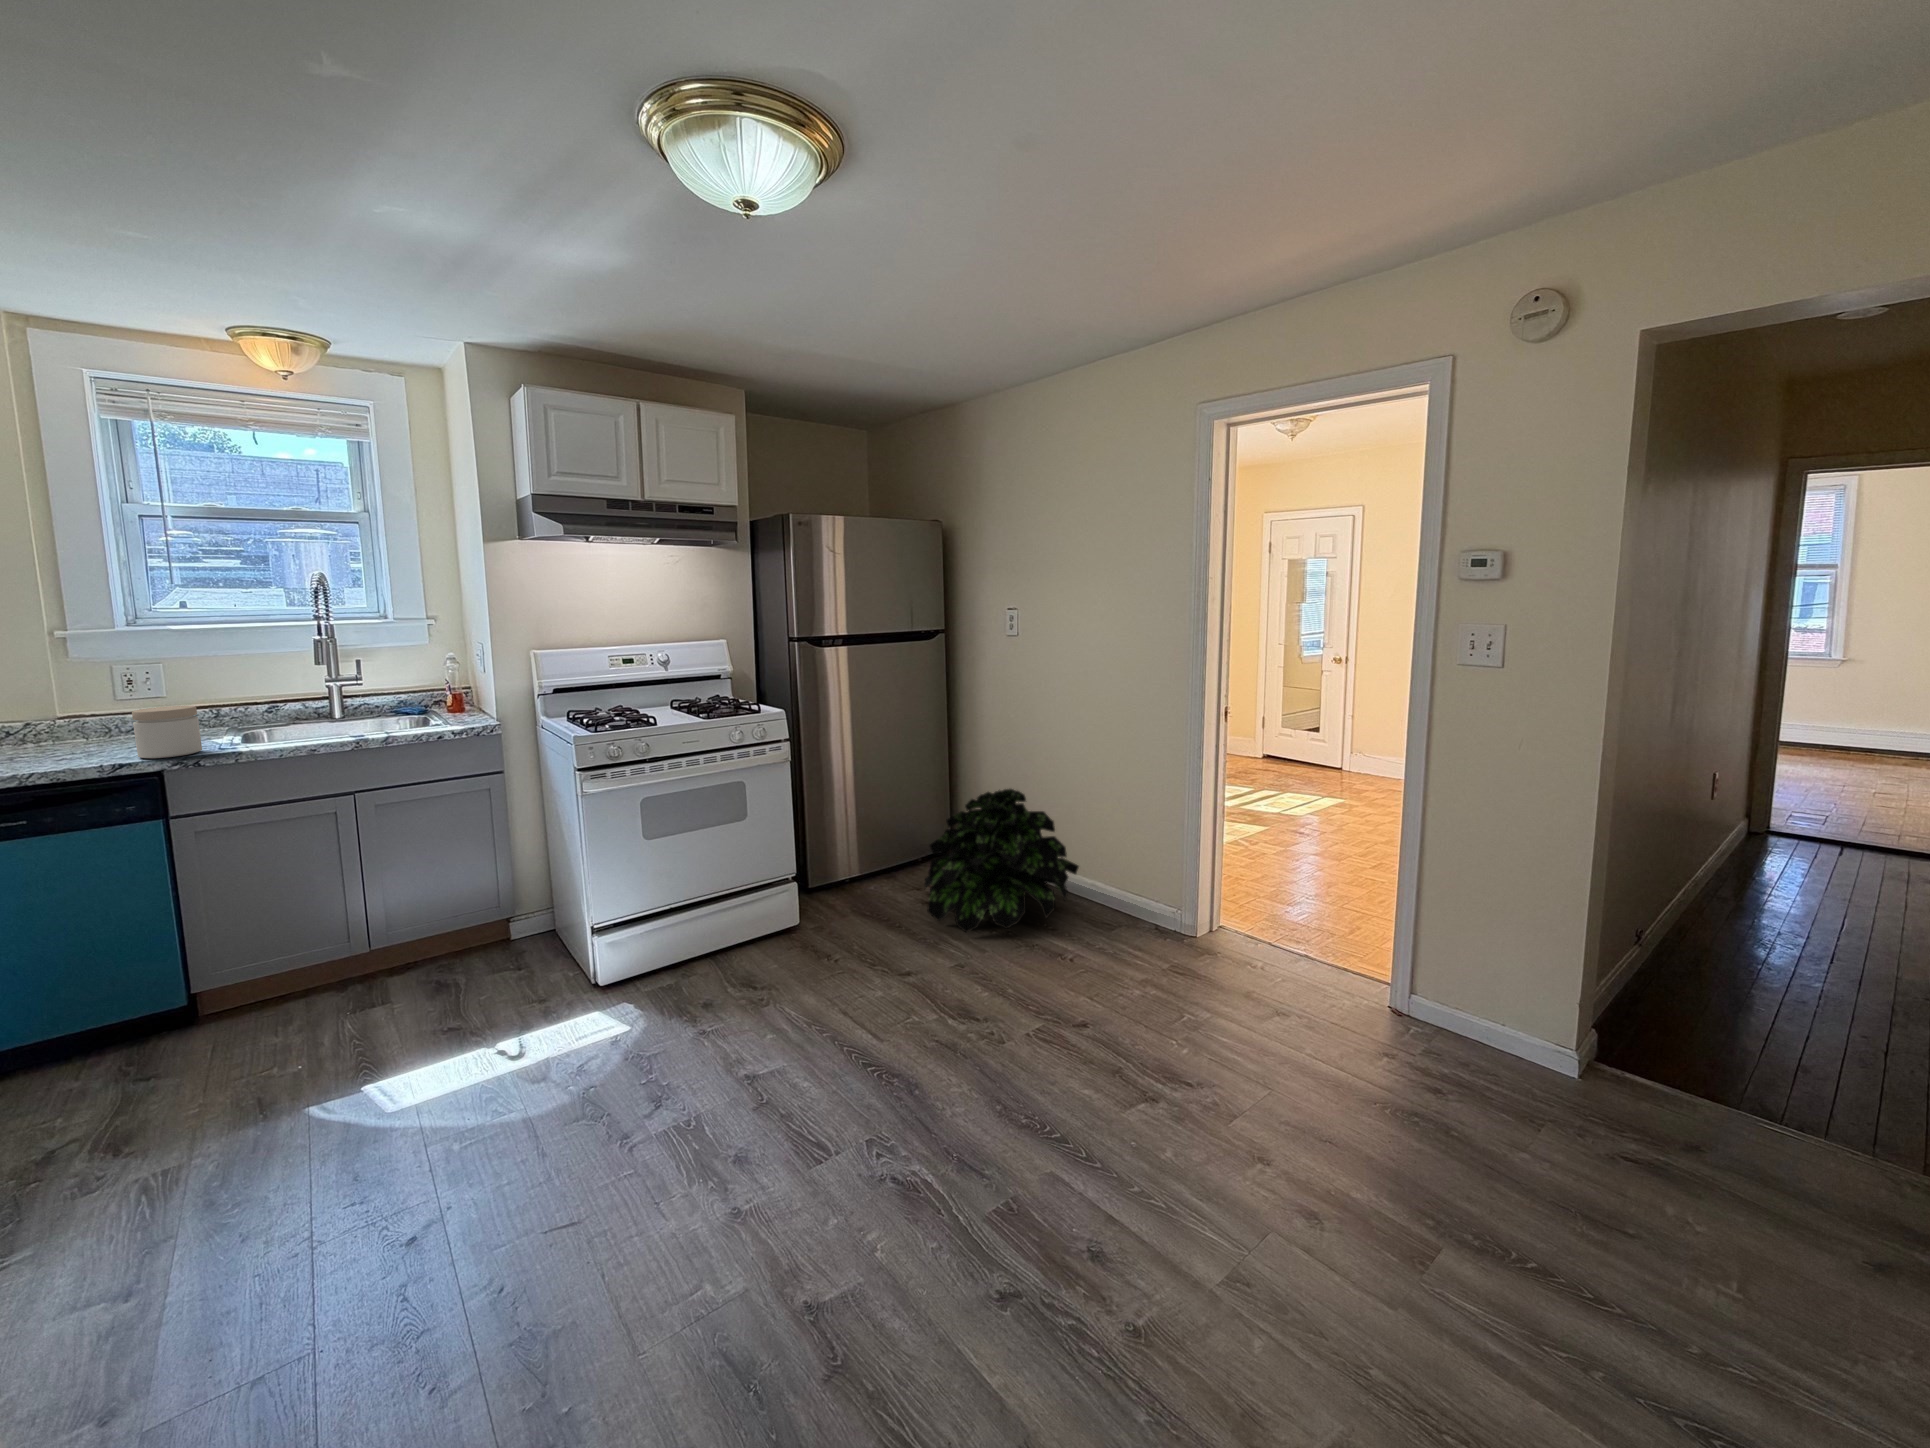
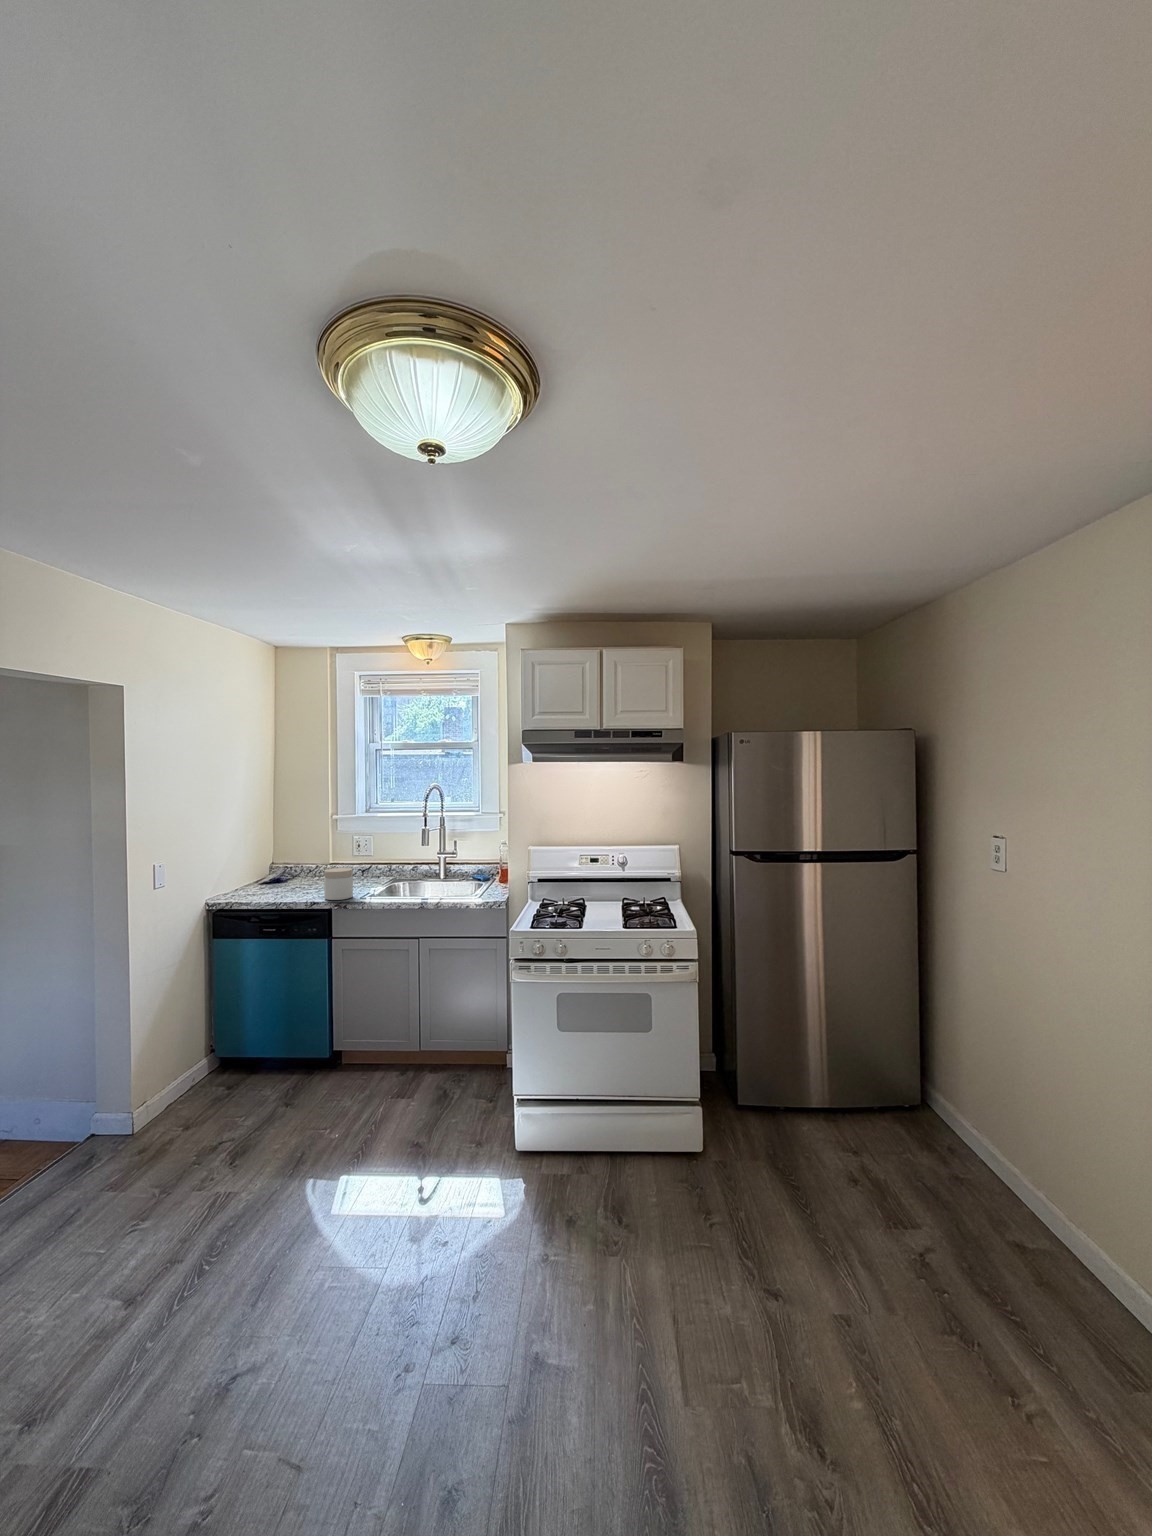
potted plant: present [925,789,1079,932] -> none [832,1075,1077,1300]

